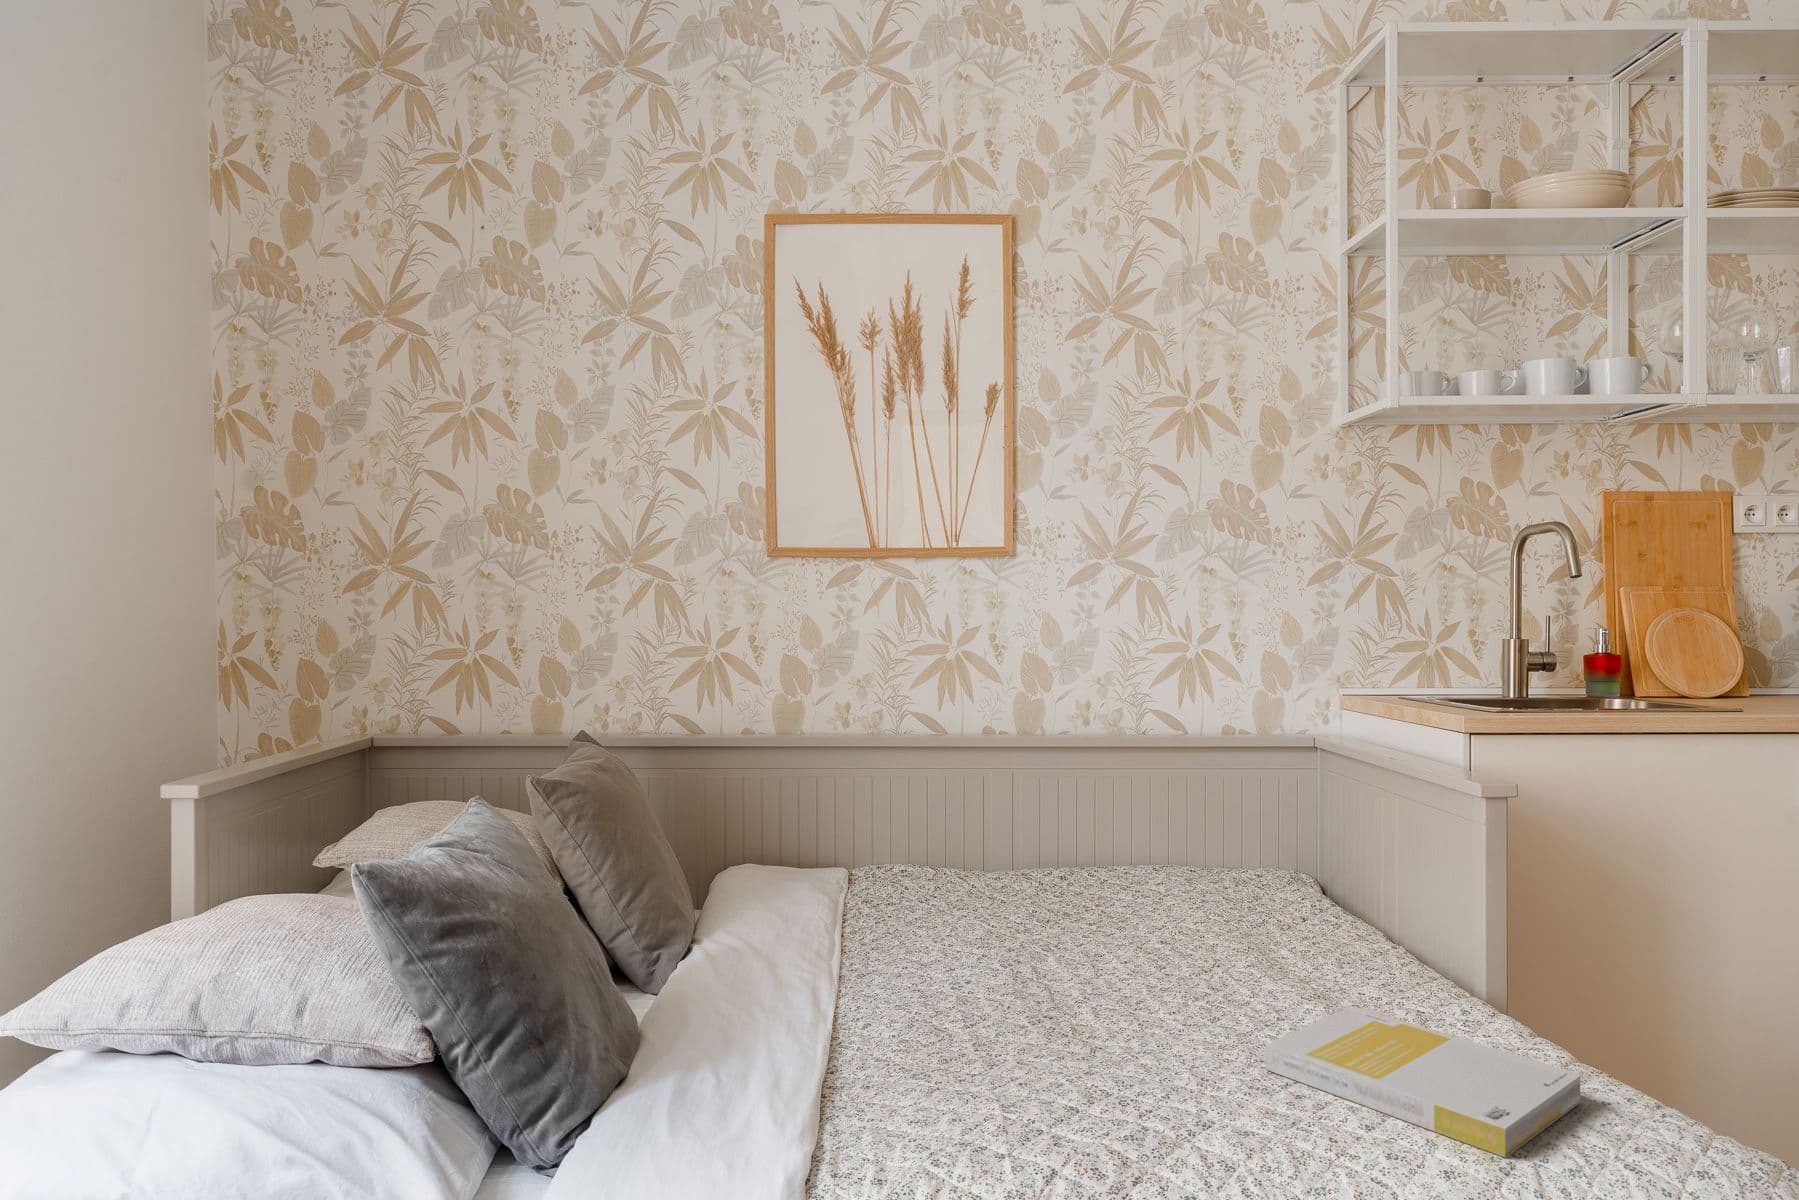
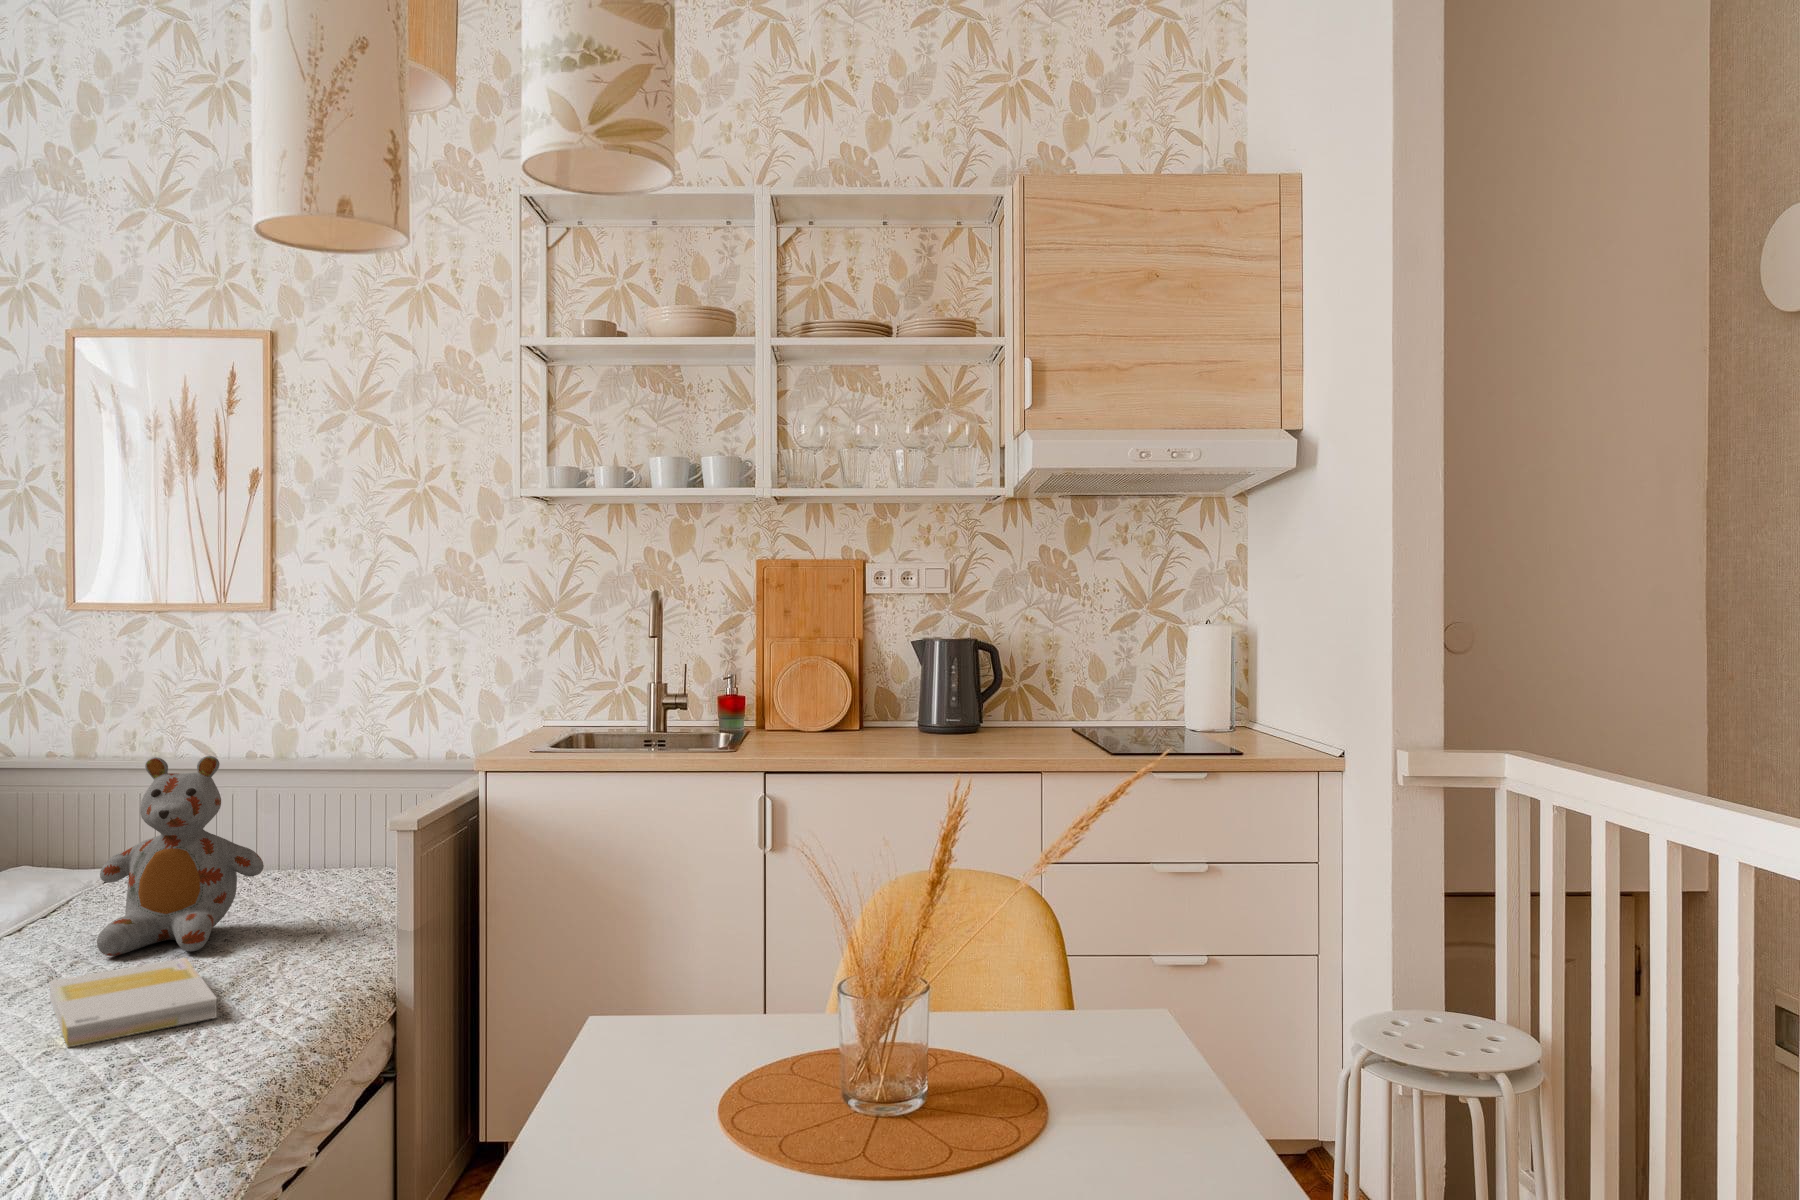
stuffed bear: none [1086,733,1285,999] -> present [97,756,264,956]

